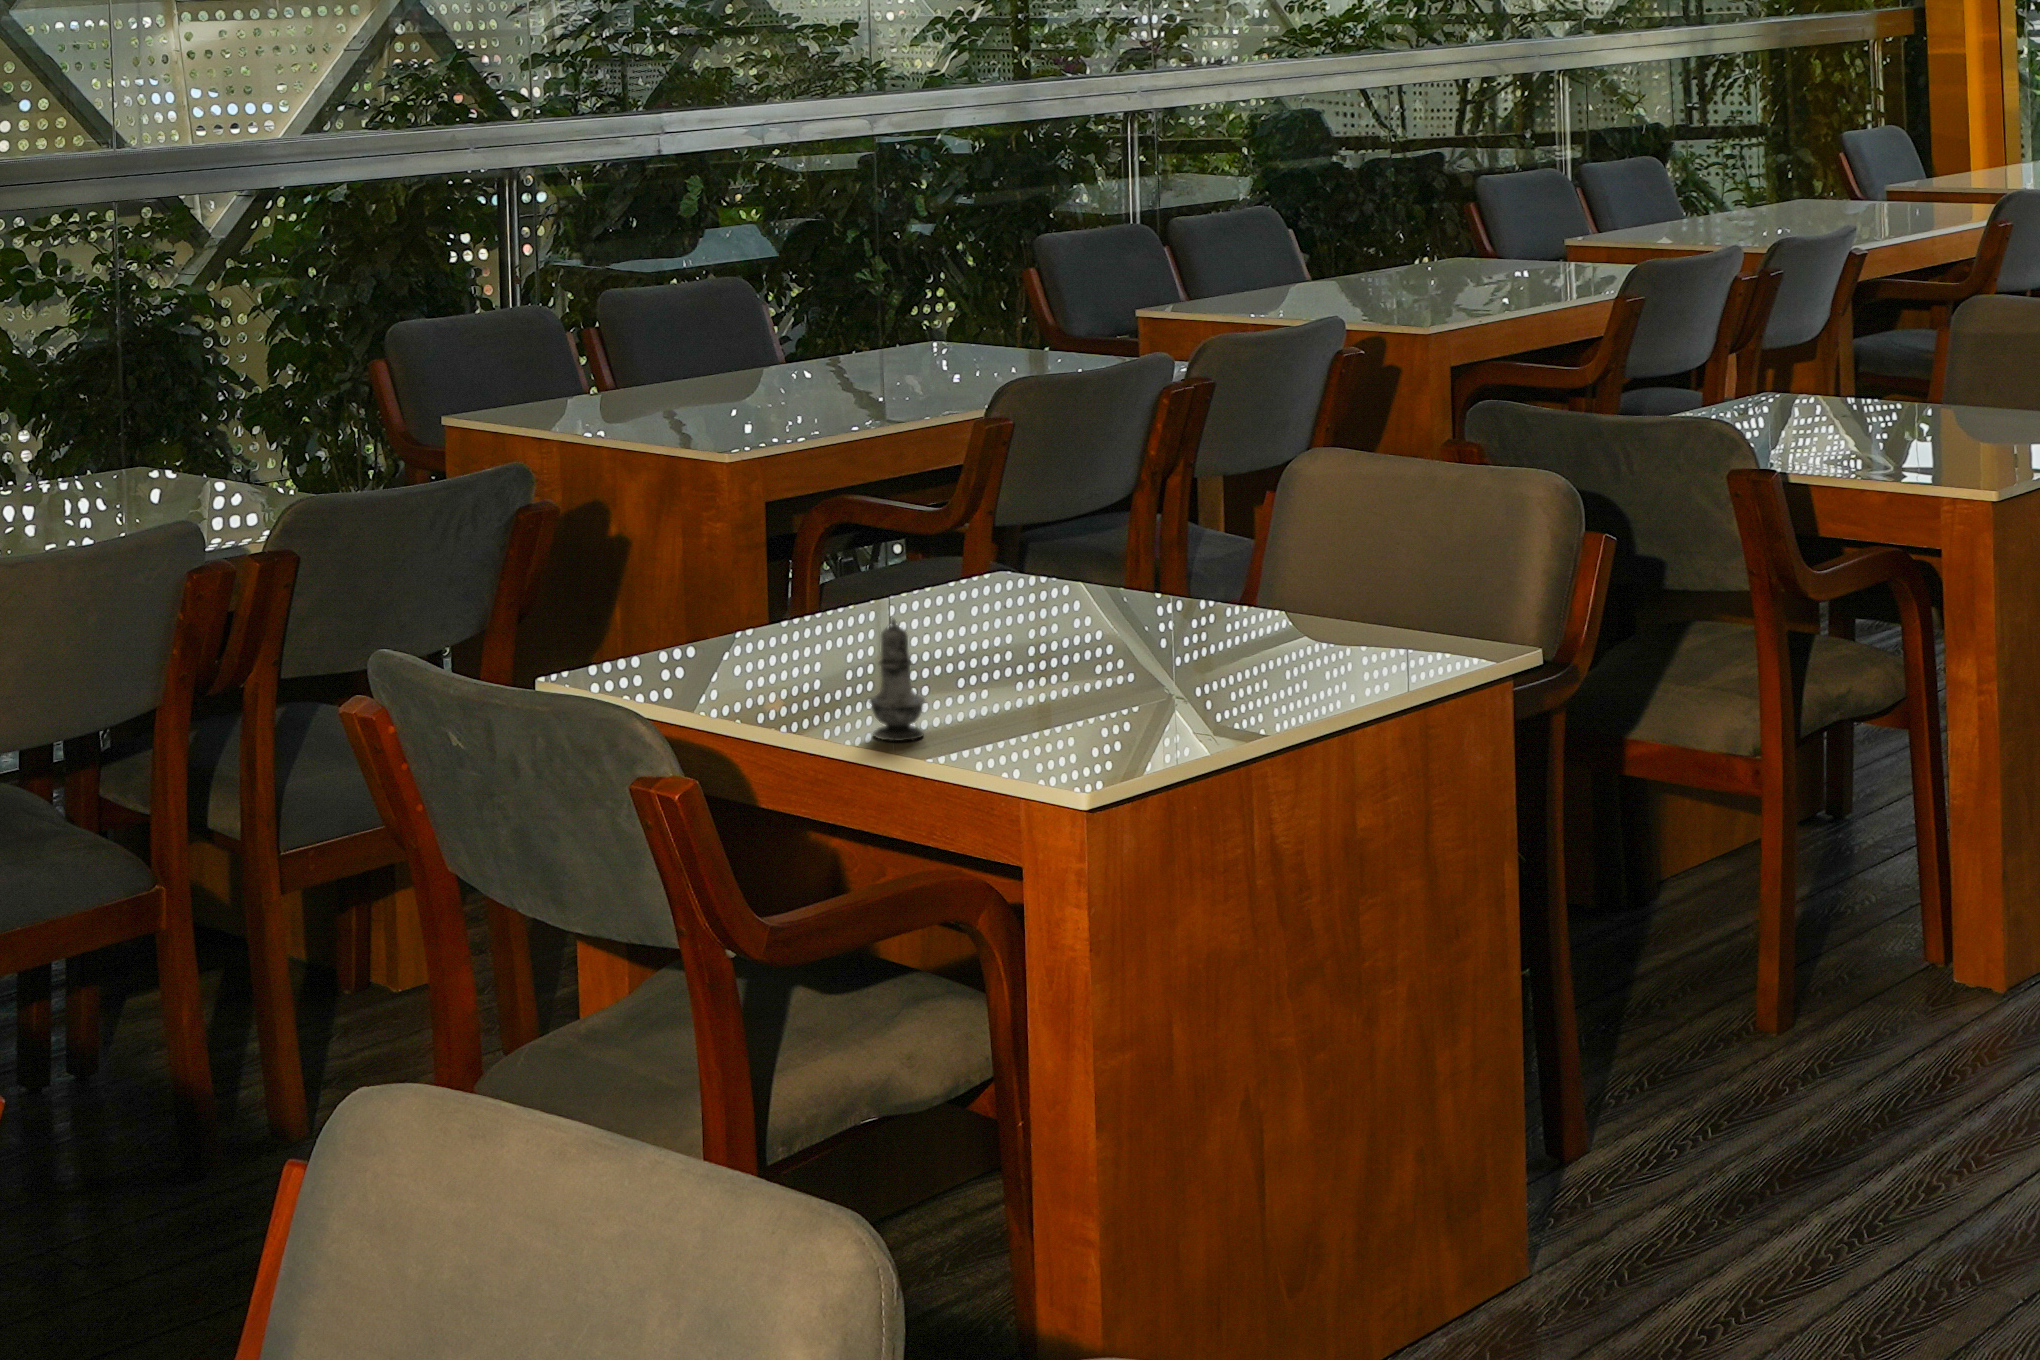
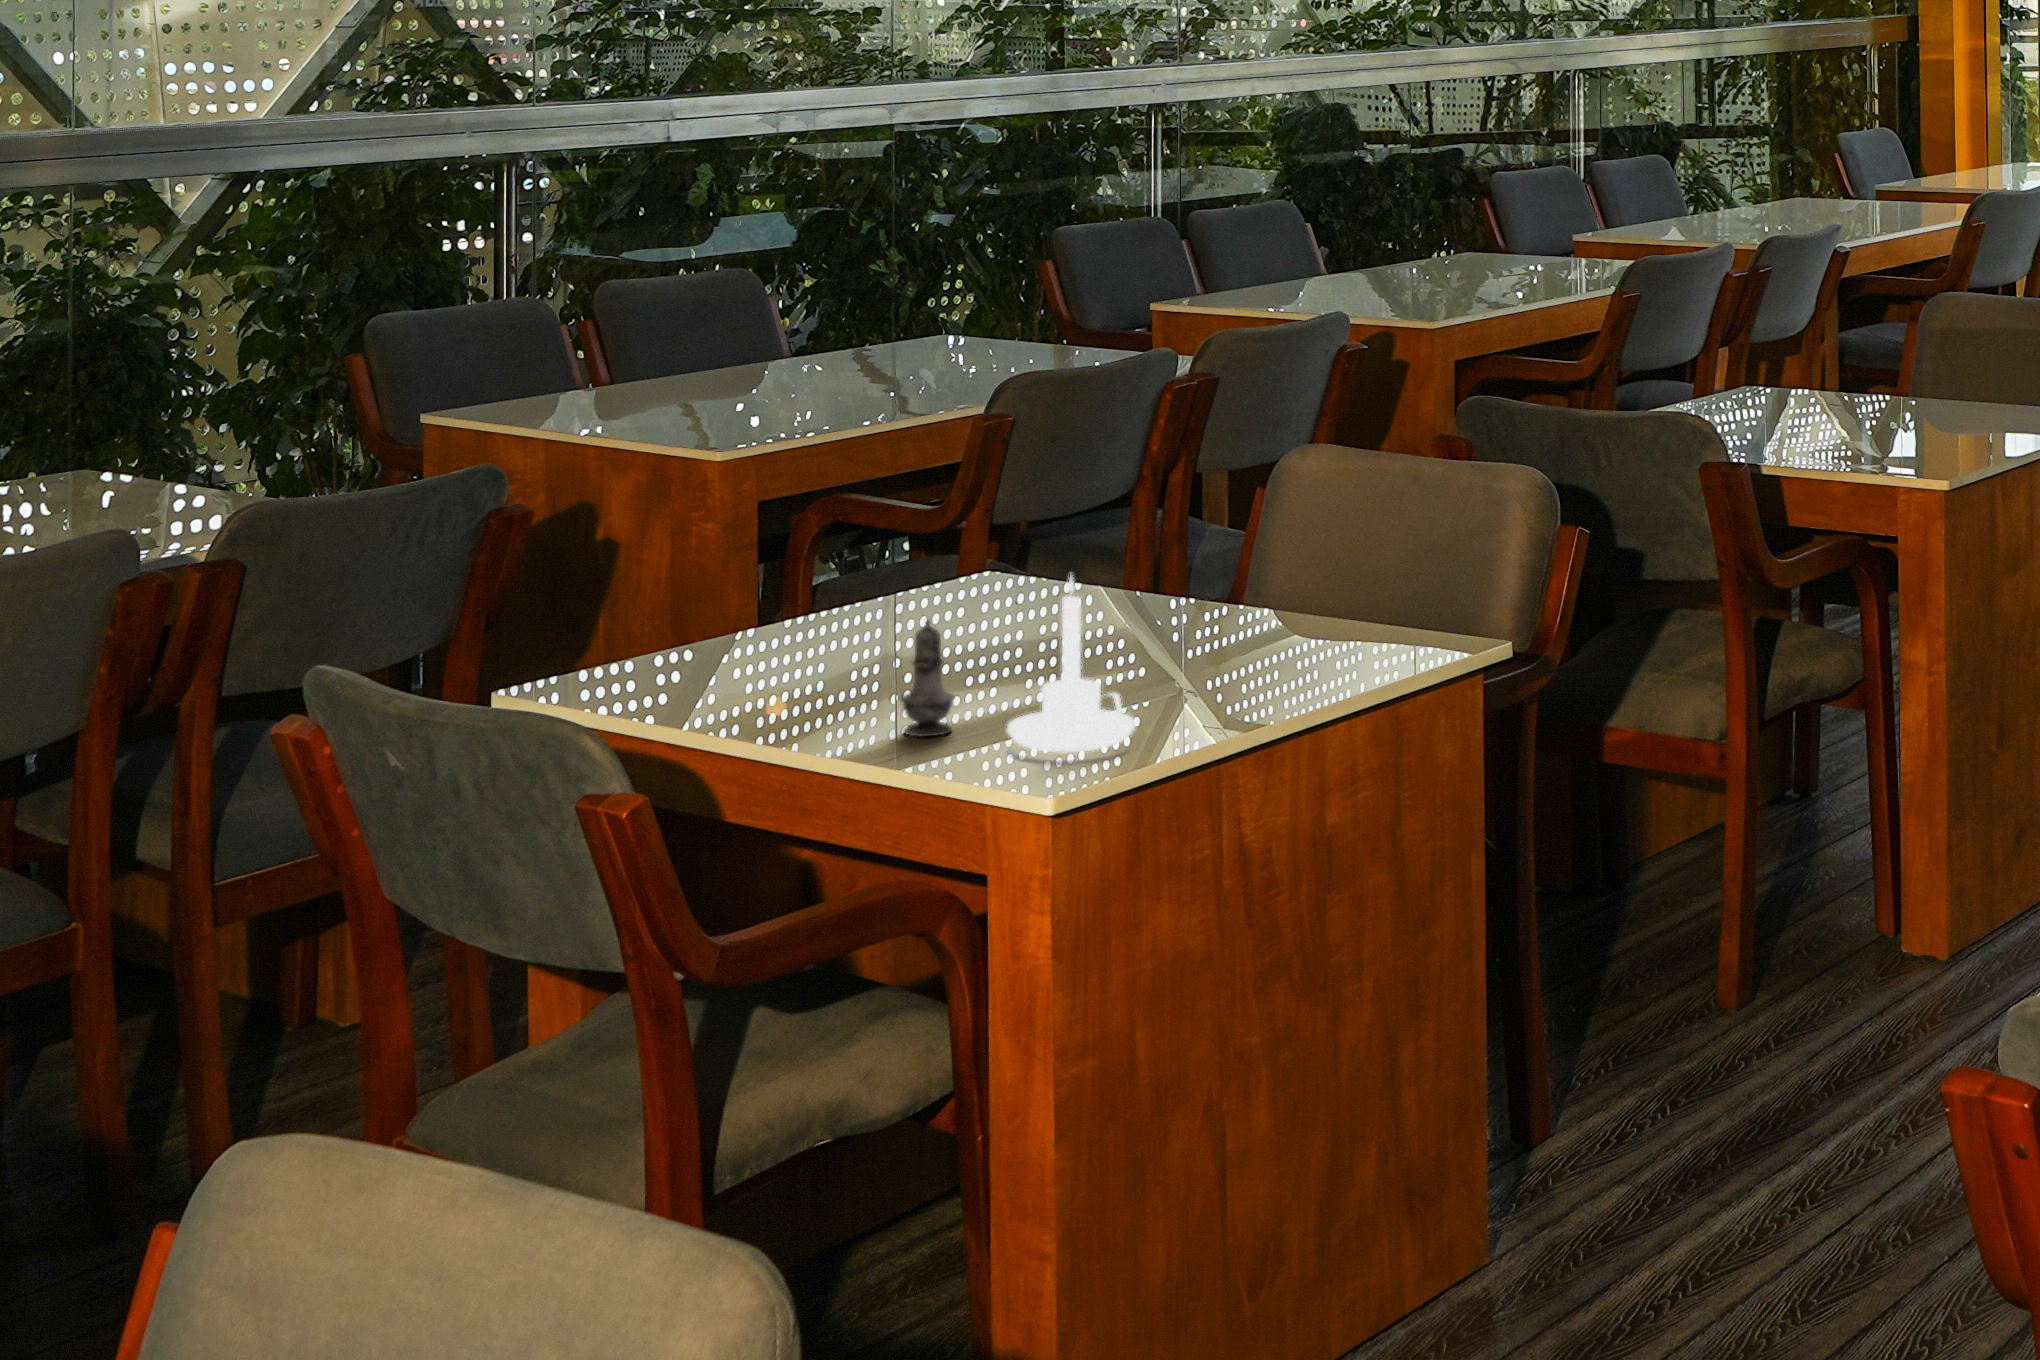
candle holder: none [981,571,1120,764] -> present [1007,577,1136,752]

